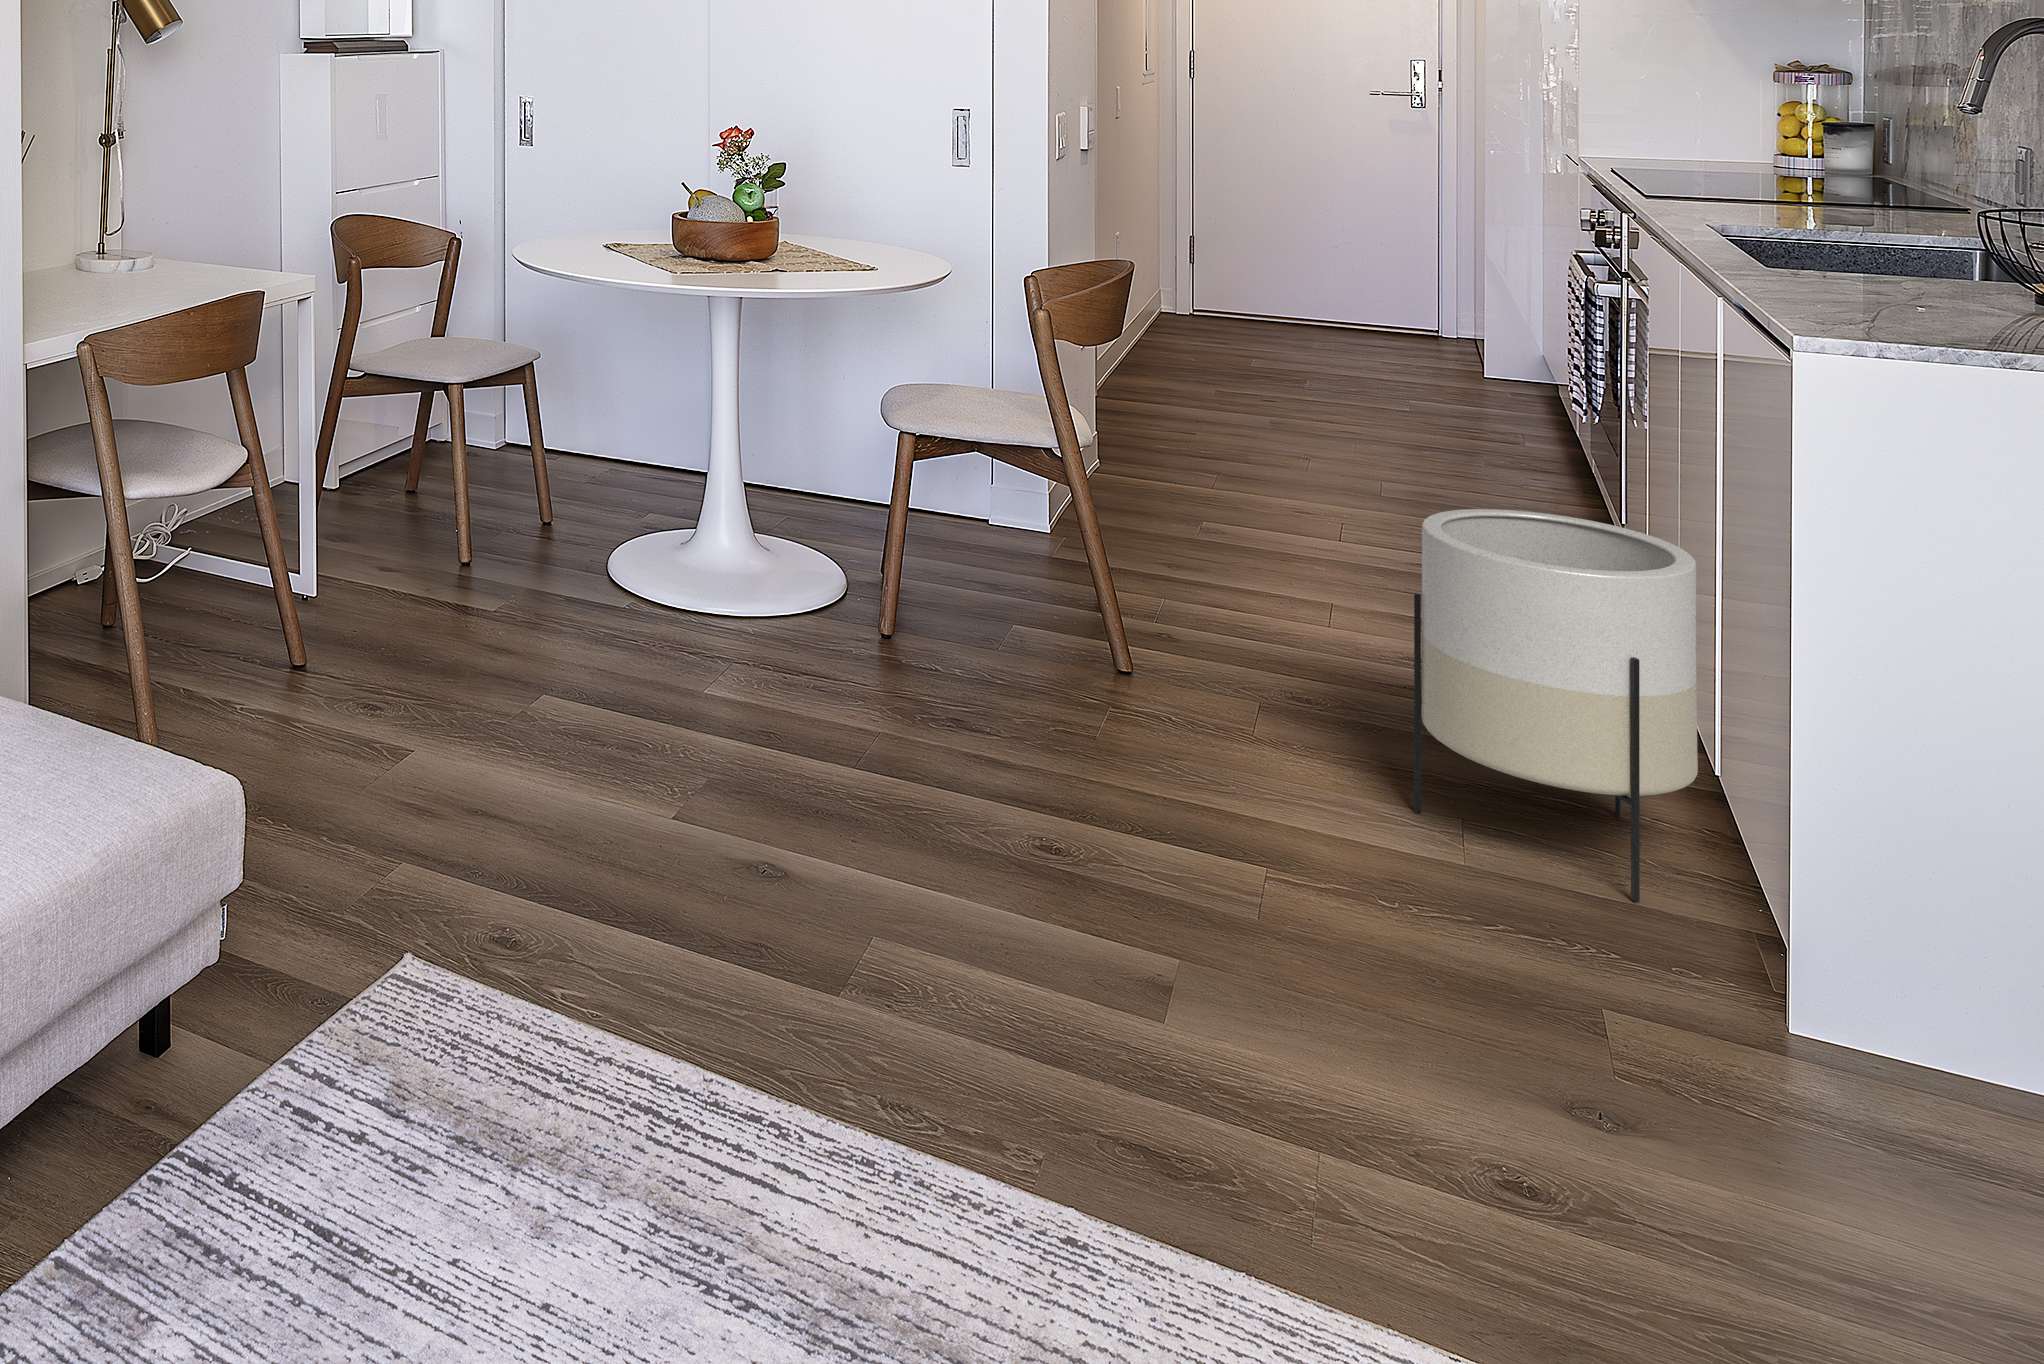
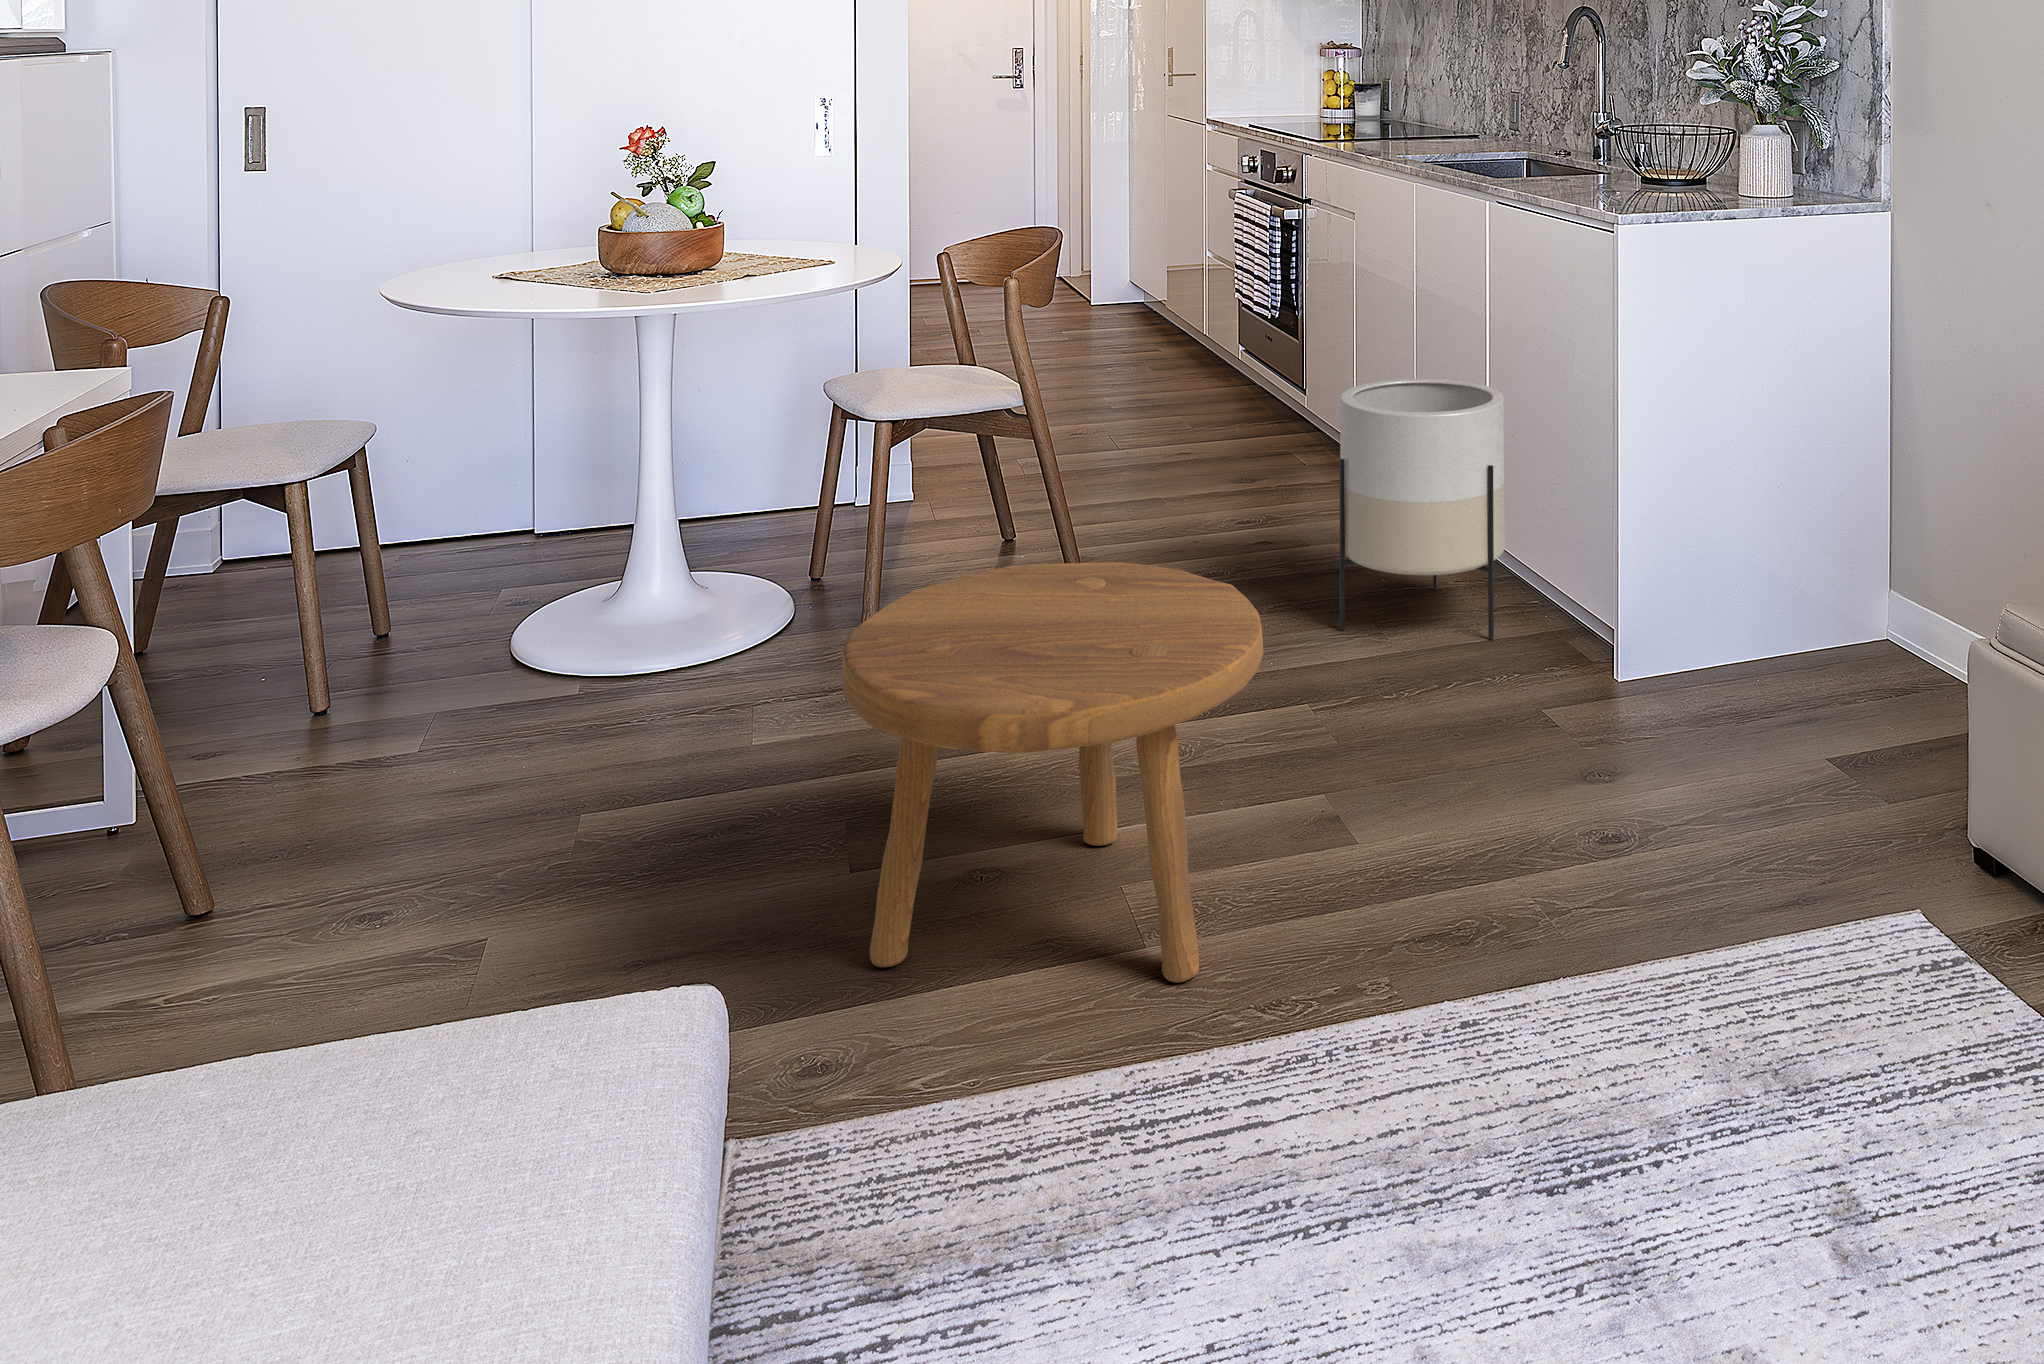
footstool: none [581,576,1012,1042] -> present [842,562,1263,982]

